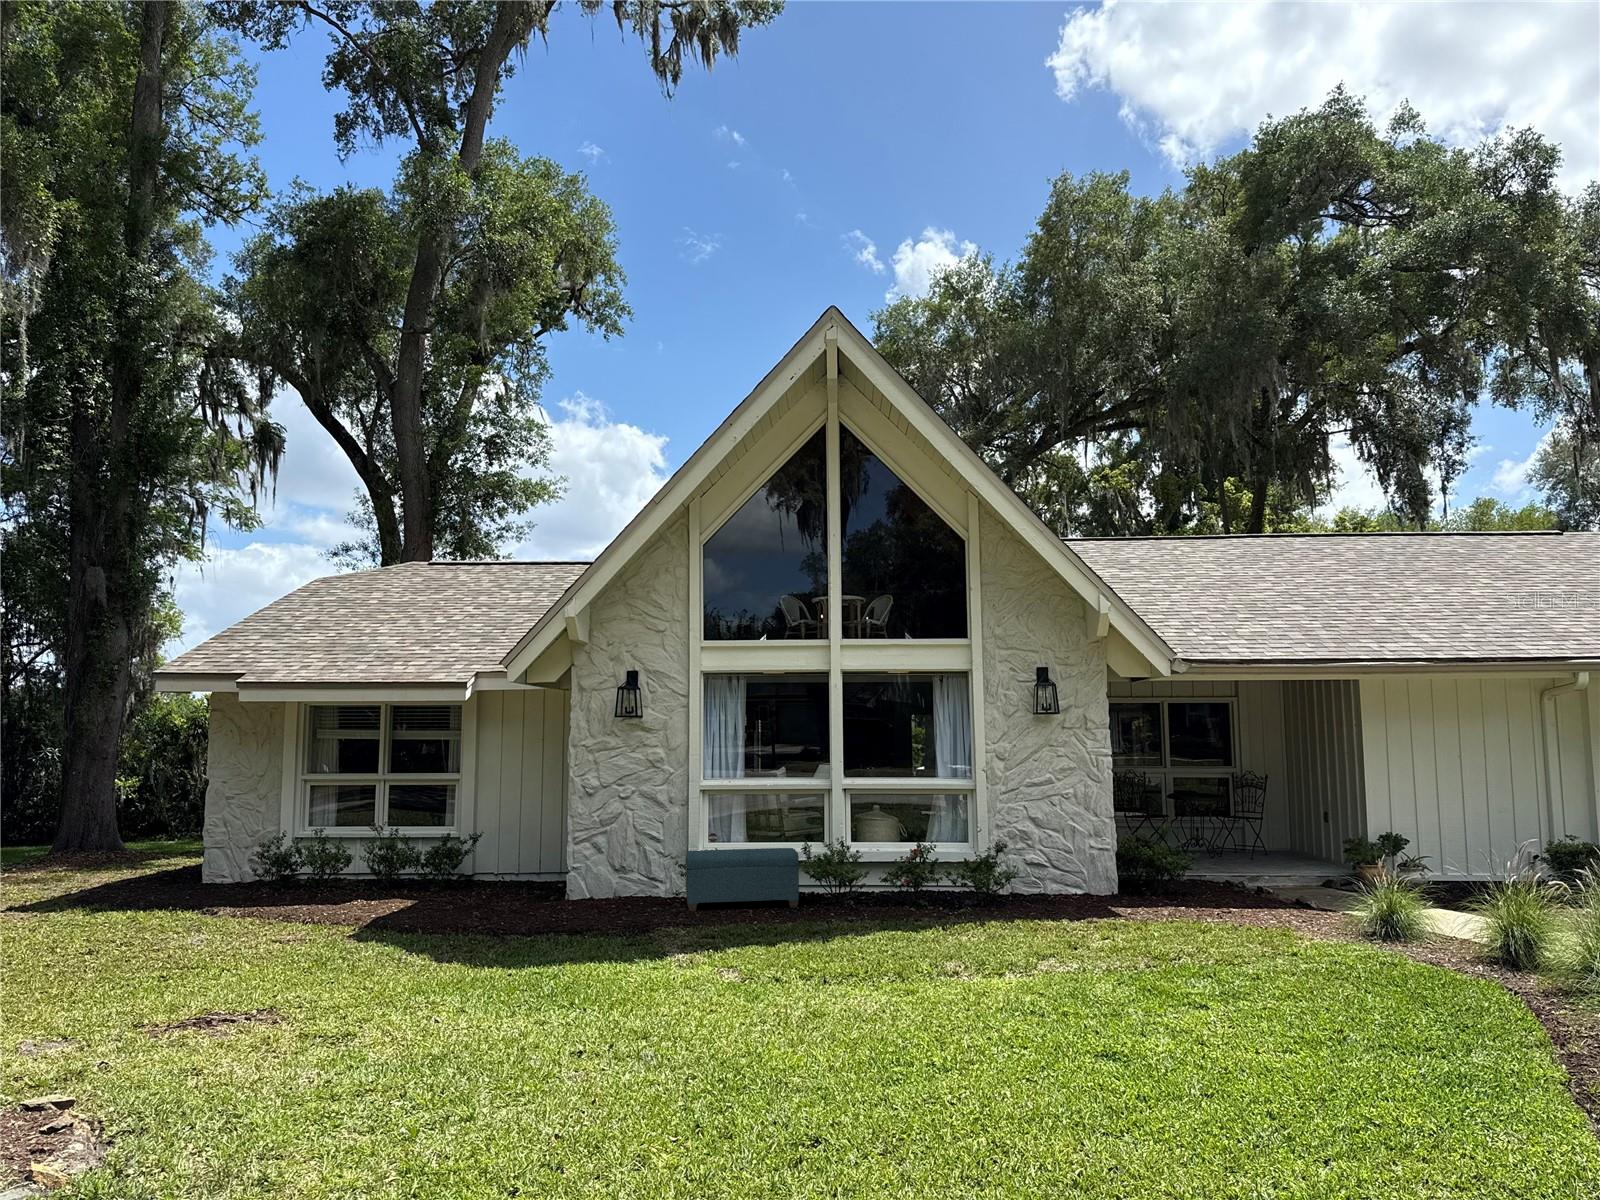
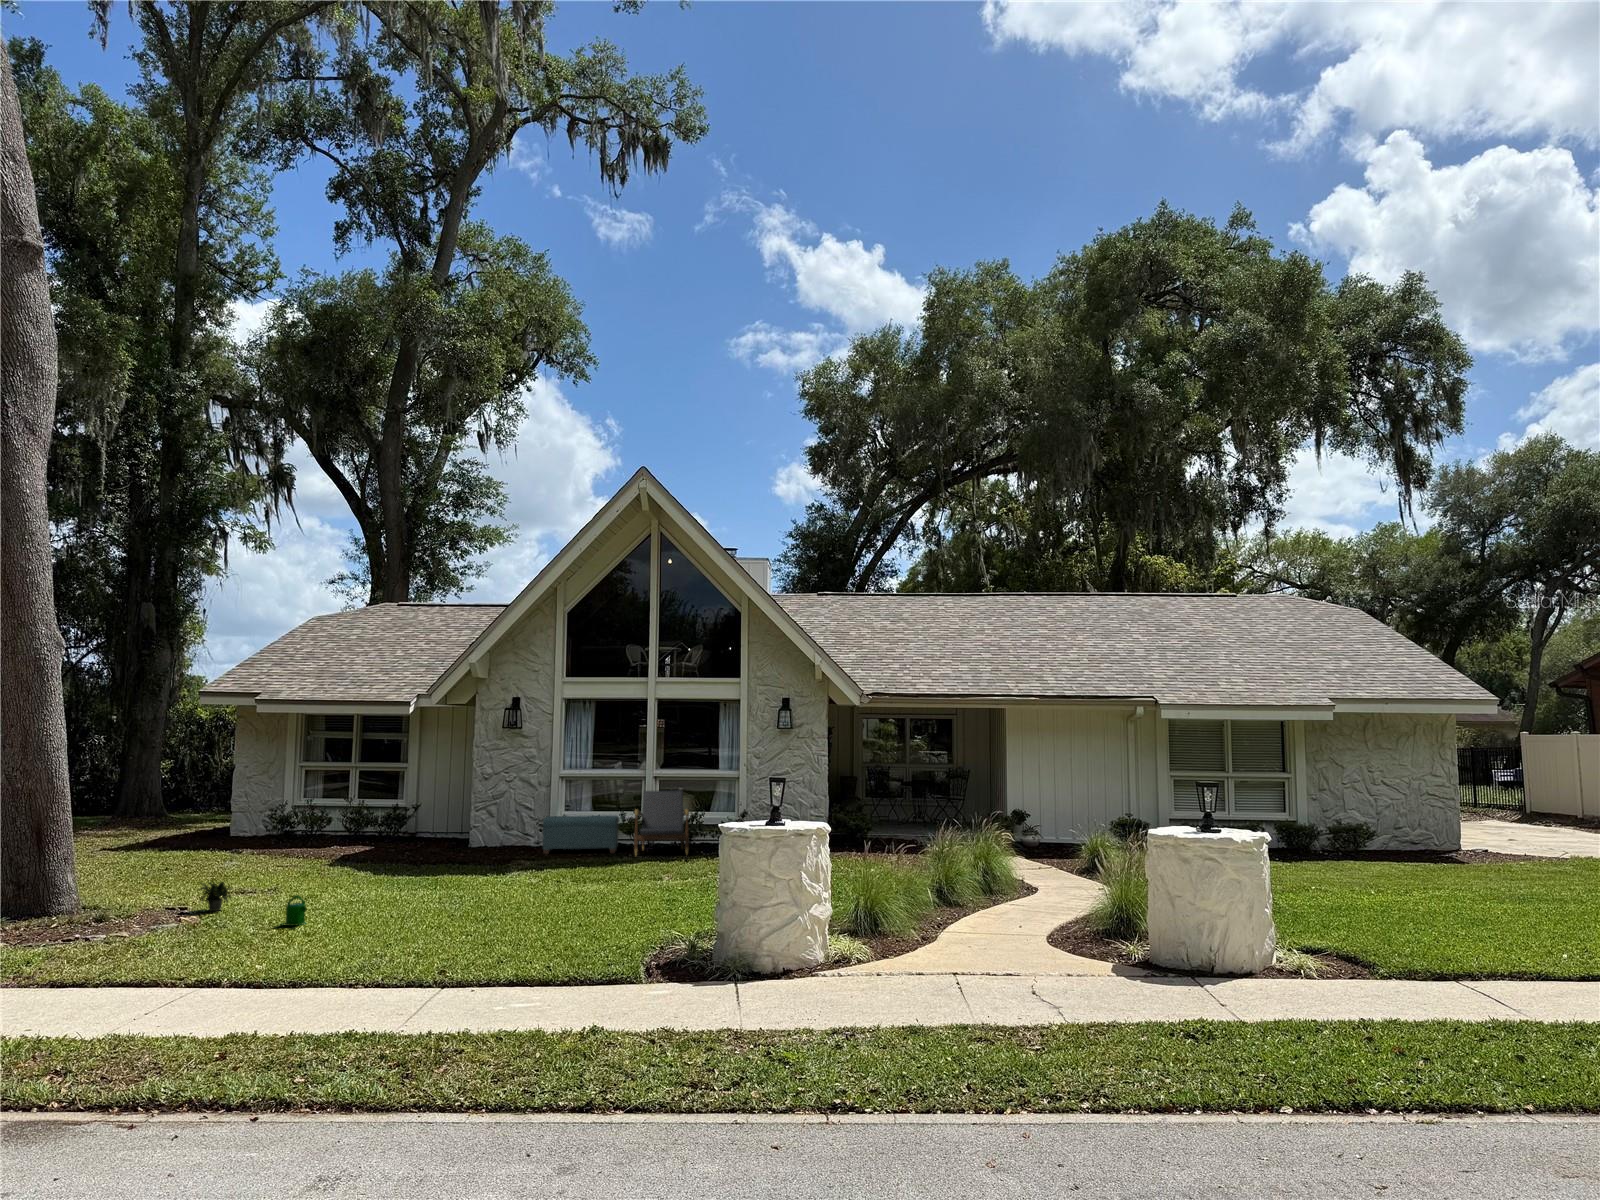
lounge chair: none [831,808,915,912] -> present [634,790,689,855]
potted plant: none [102,1012,191,1079] -> present [201,882,231,911]
watering can: none [294,1060,347,1134] -> present [285,895,307,926]

